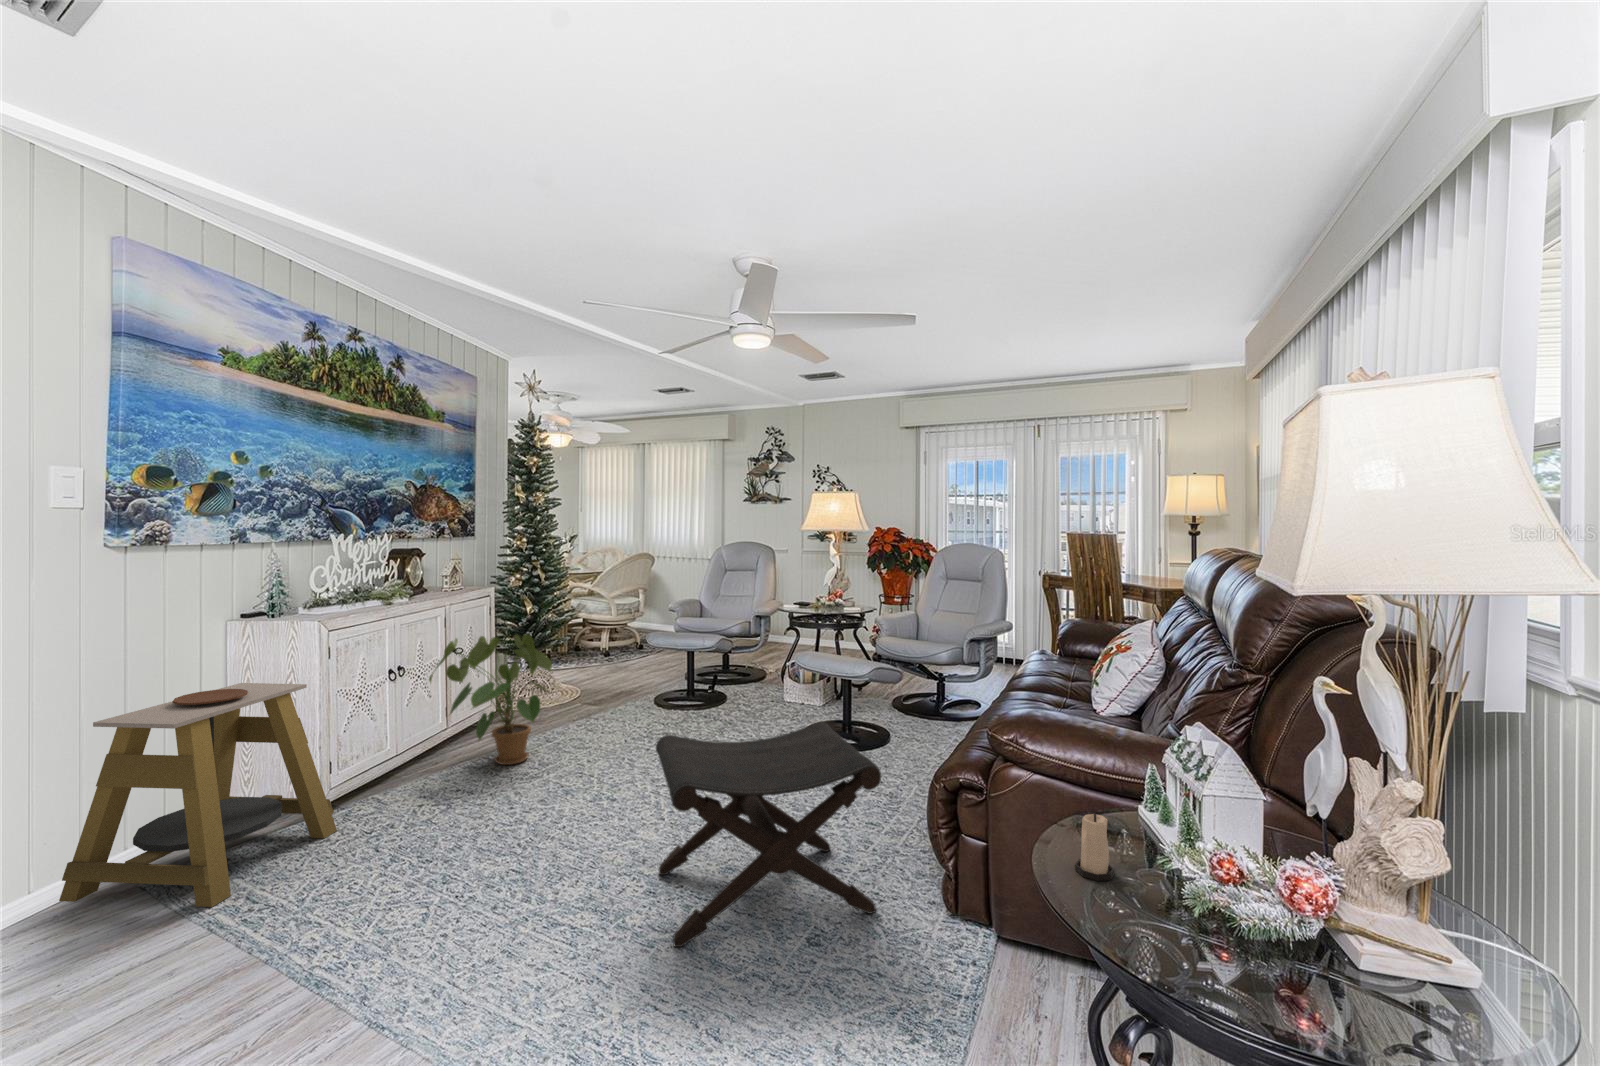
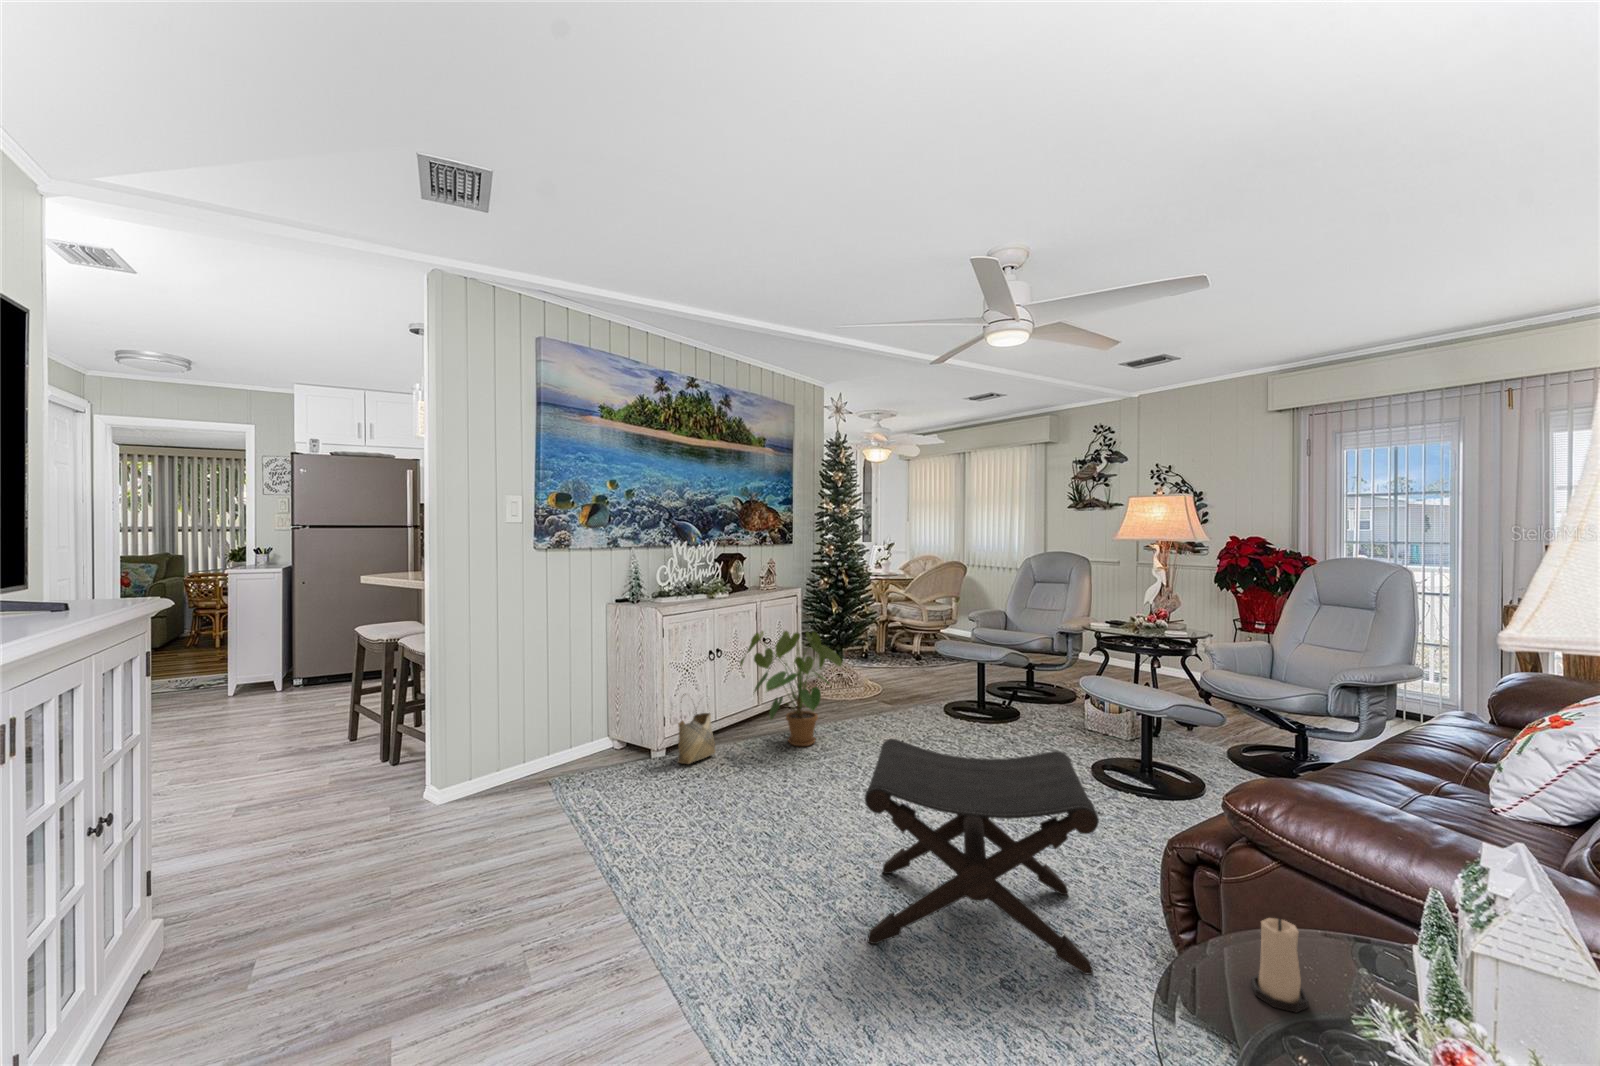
side table: present [59,683,337,907] -> none [500,651,661,812]
woven basket: none [356,722,407,811] -> present [678,710,716,764]

